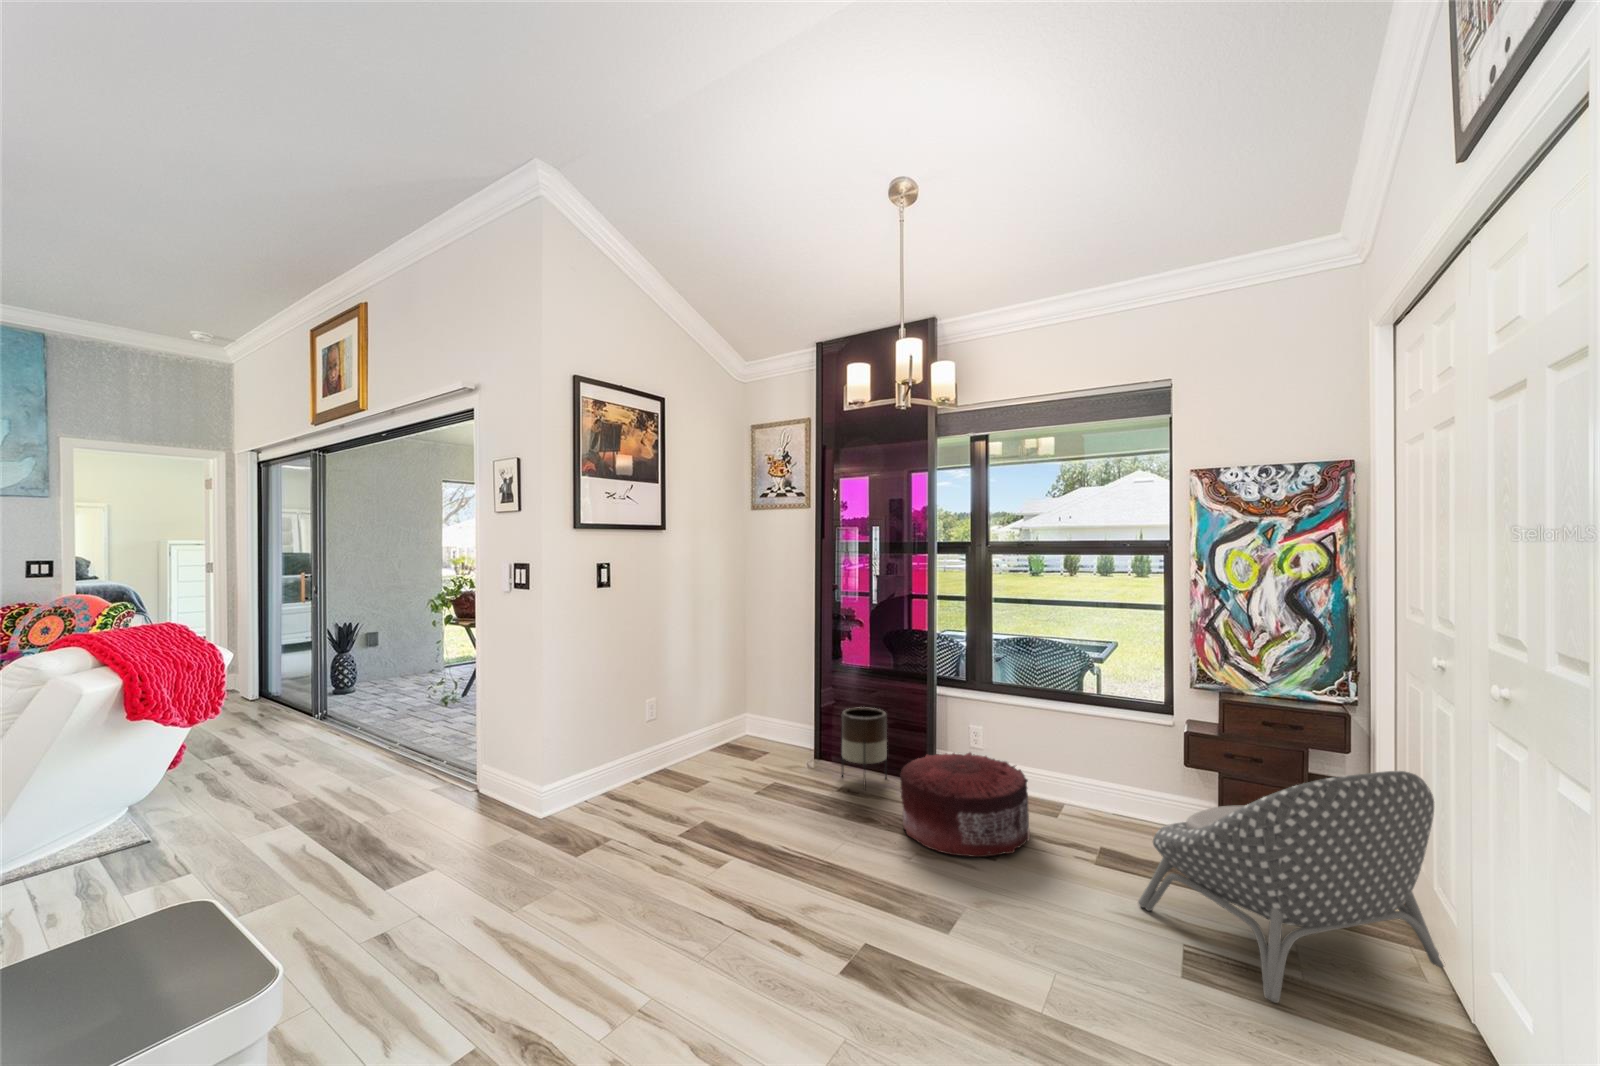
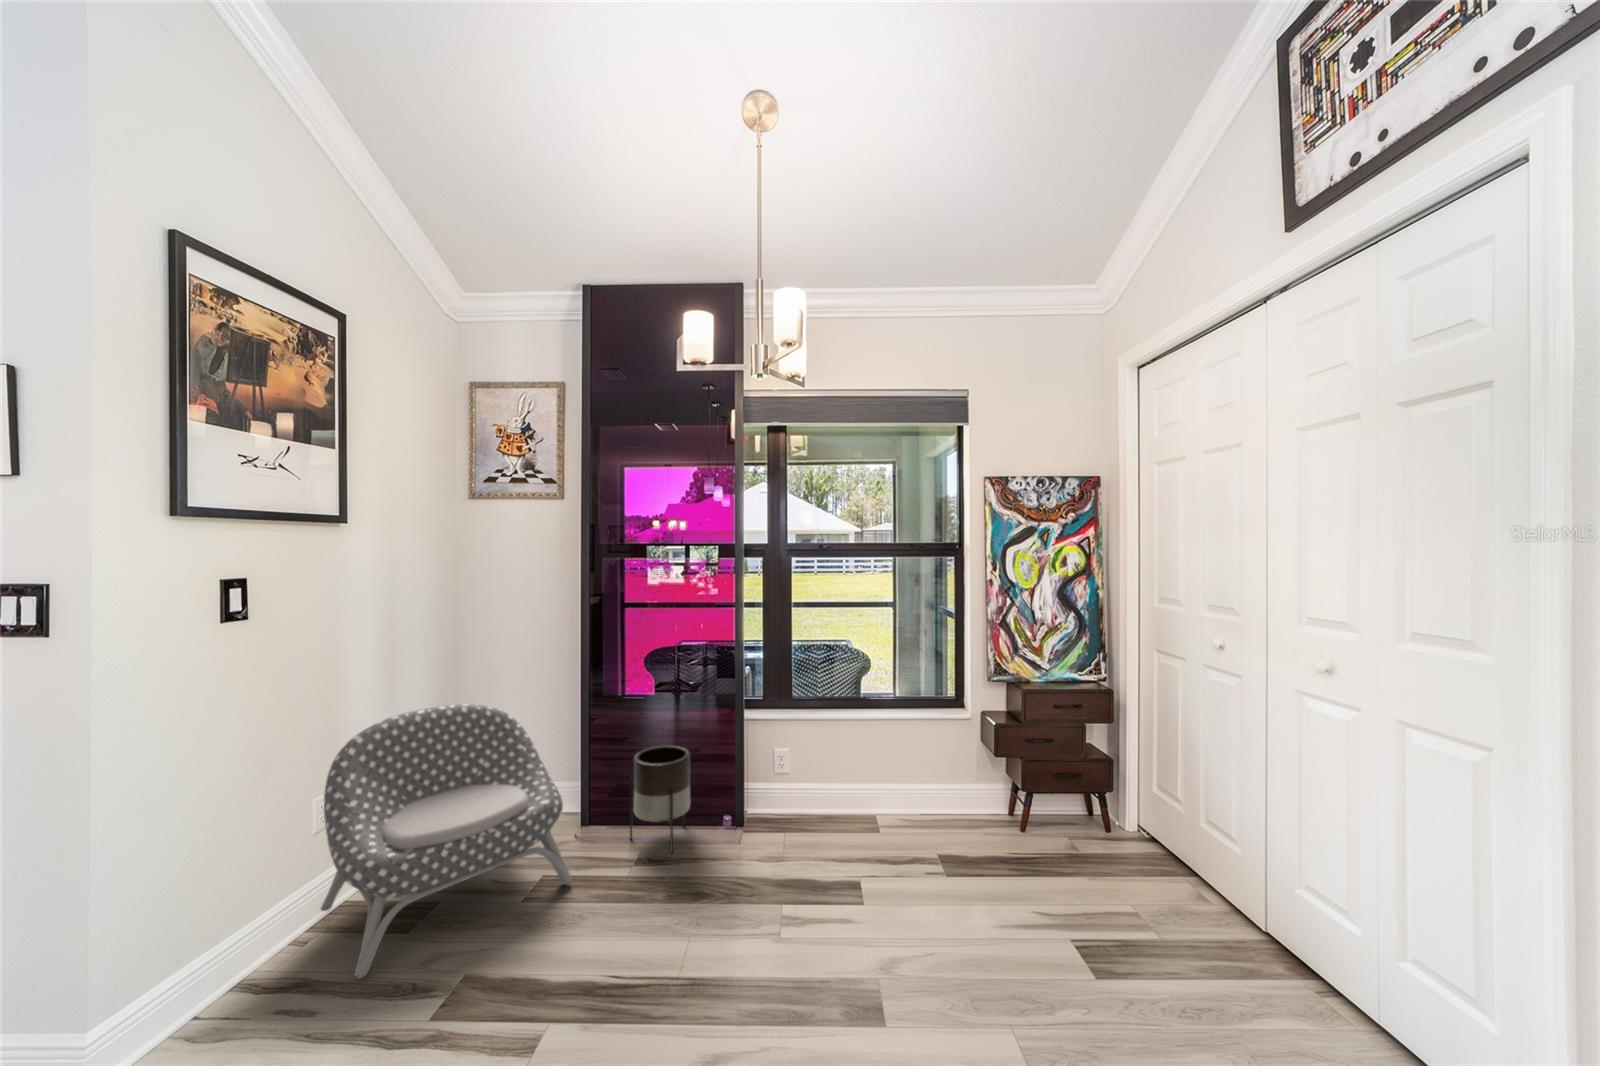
pouf: present [900,752,1030,857] -> none [742,779,885,920]
armchair: present [1138,771,1444,1003] -> present [321,704,572,978]

